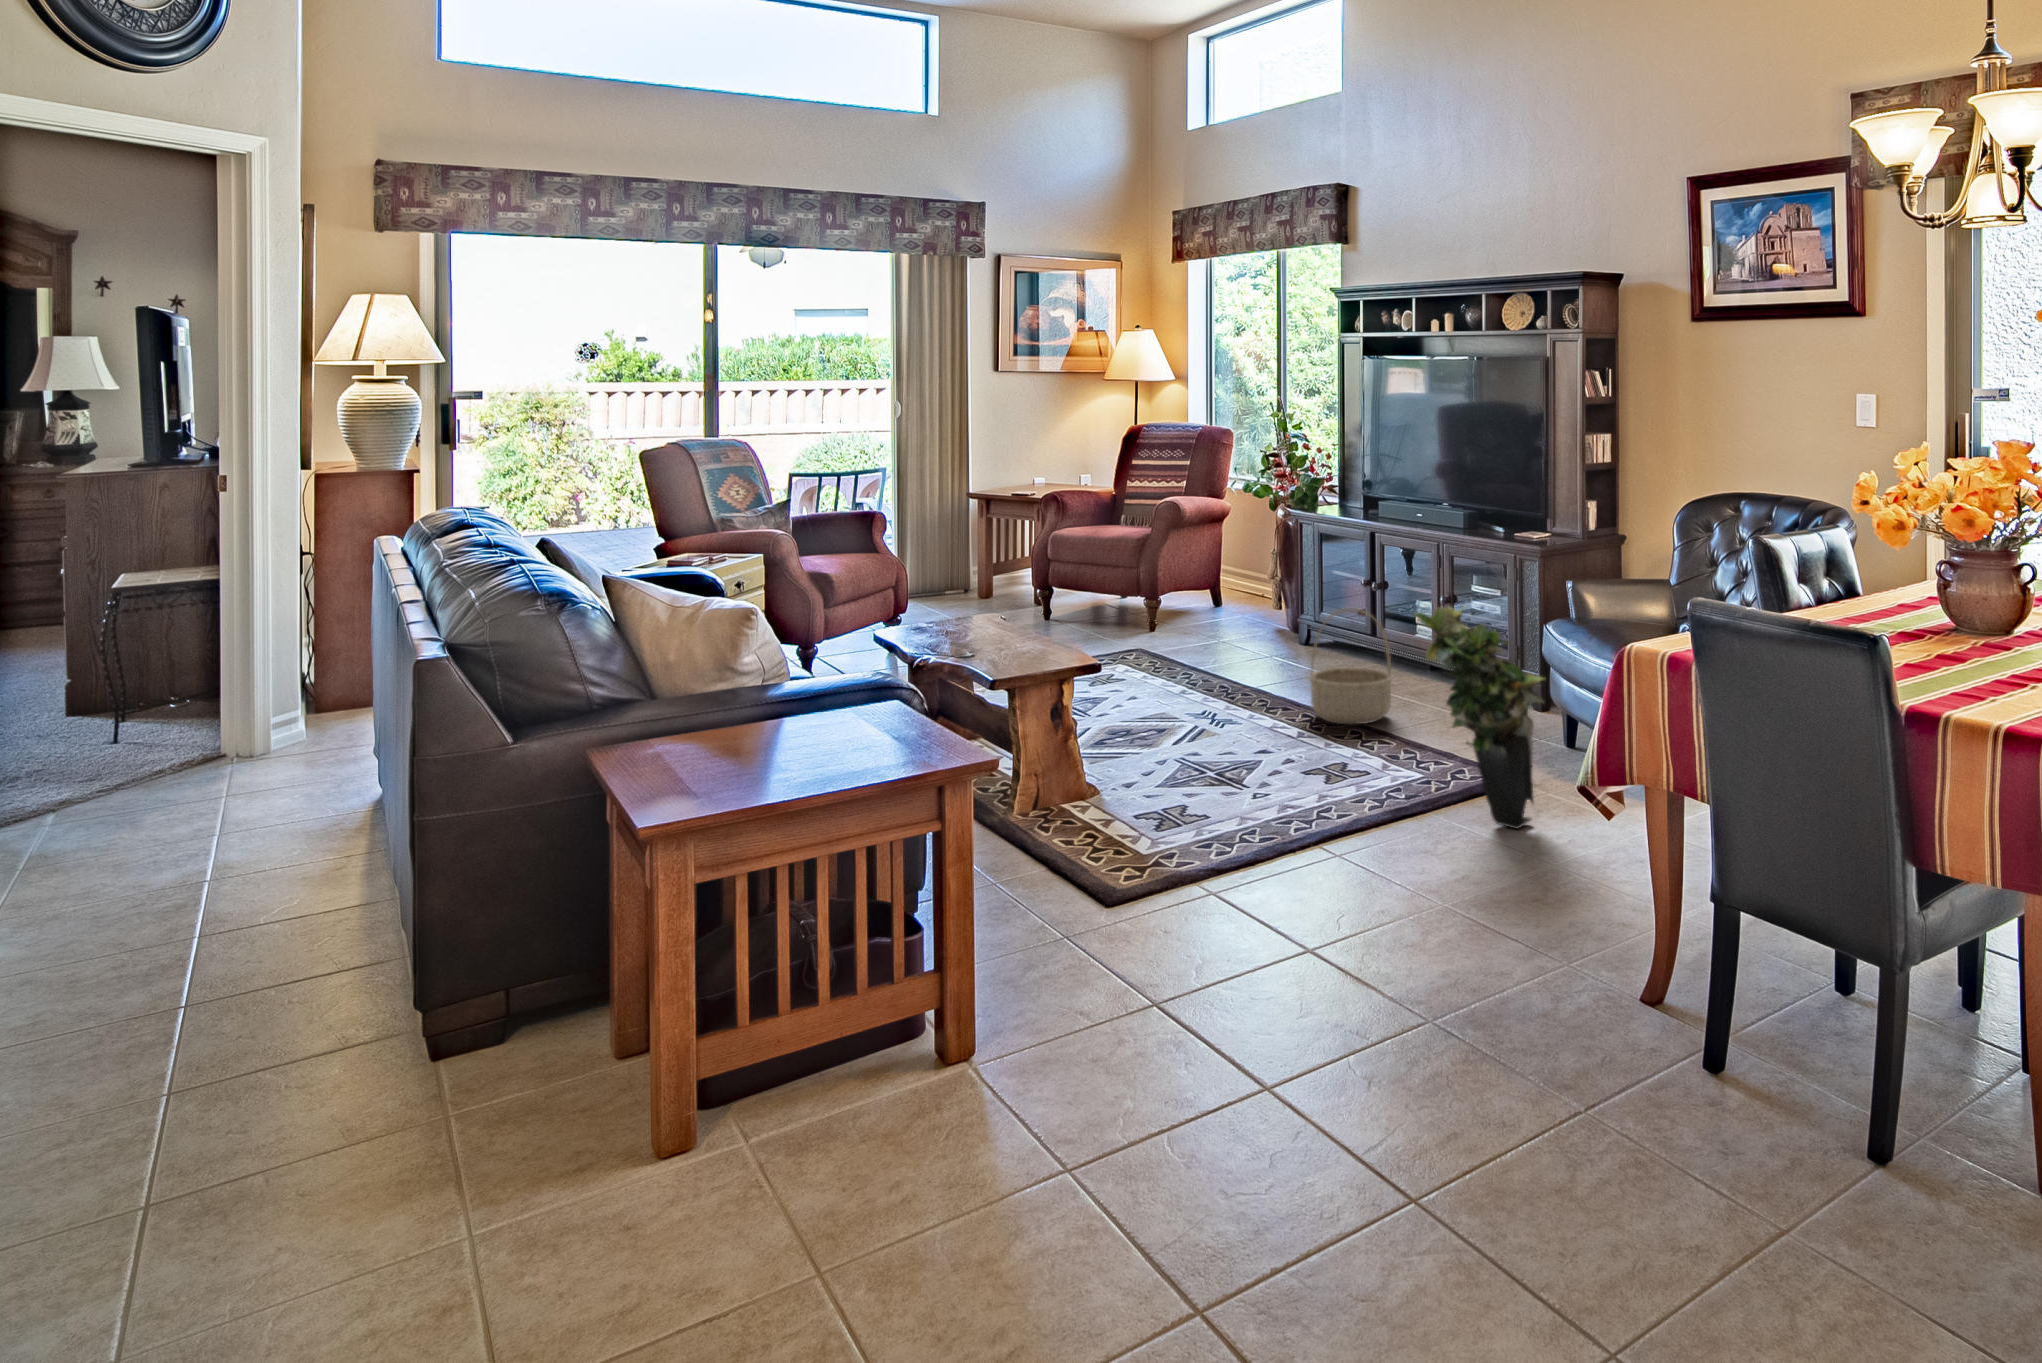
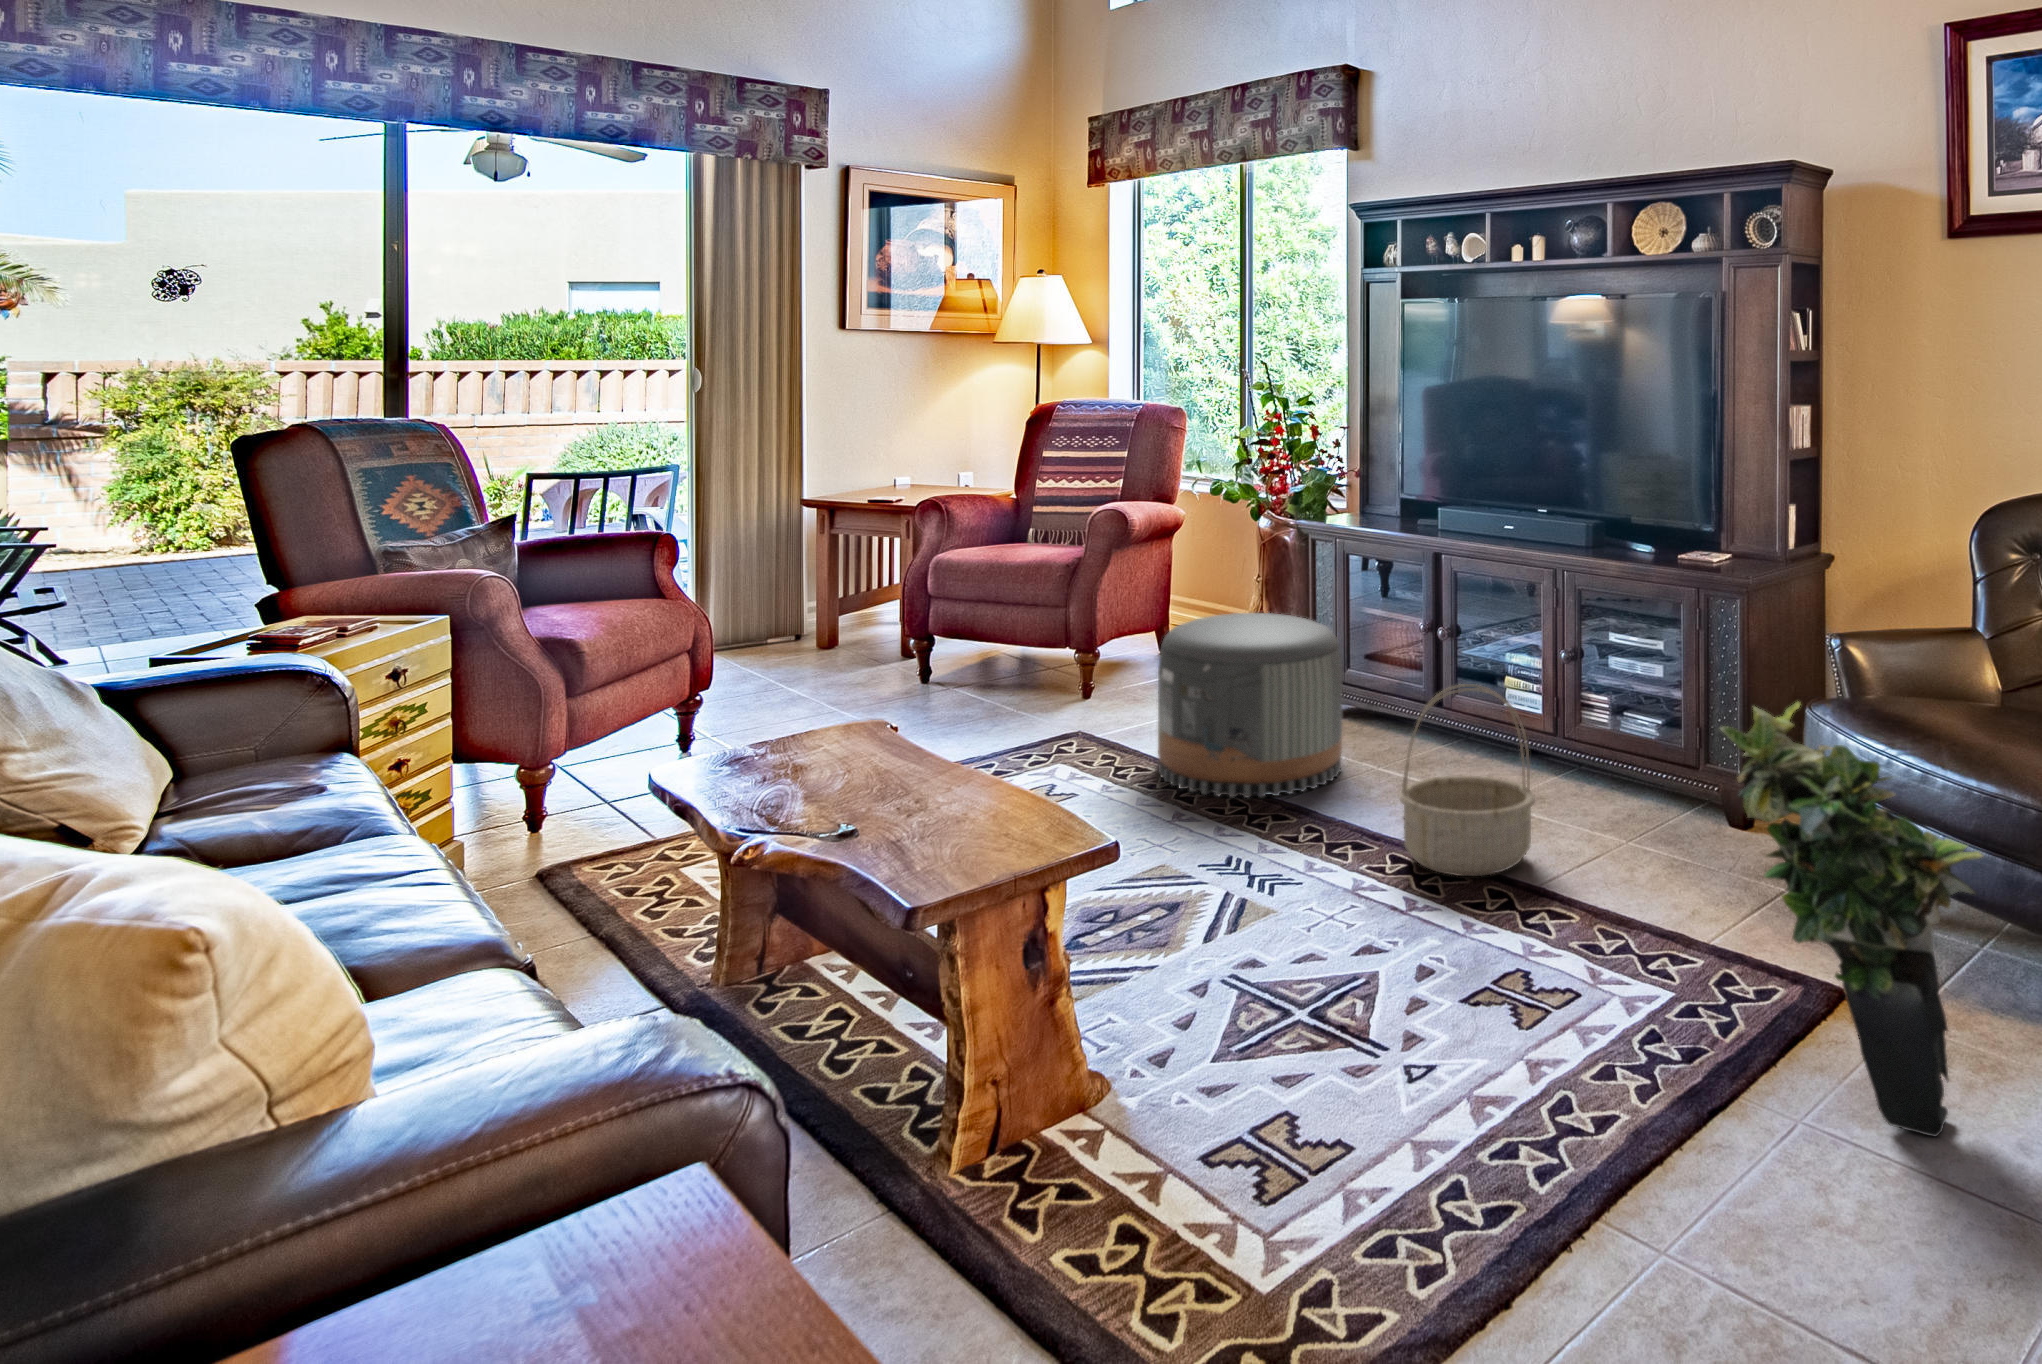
pouf: none [1182,569,1303,684] -> present [1158,613,1343,798]

